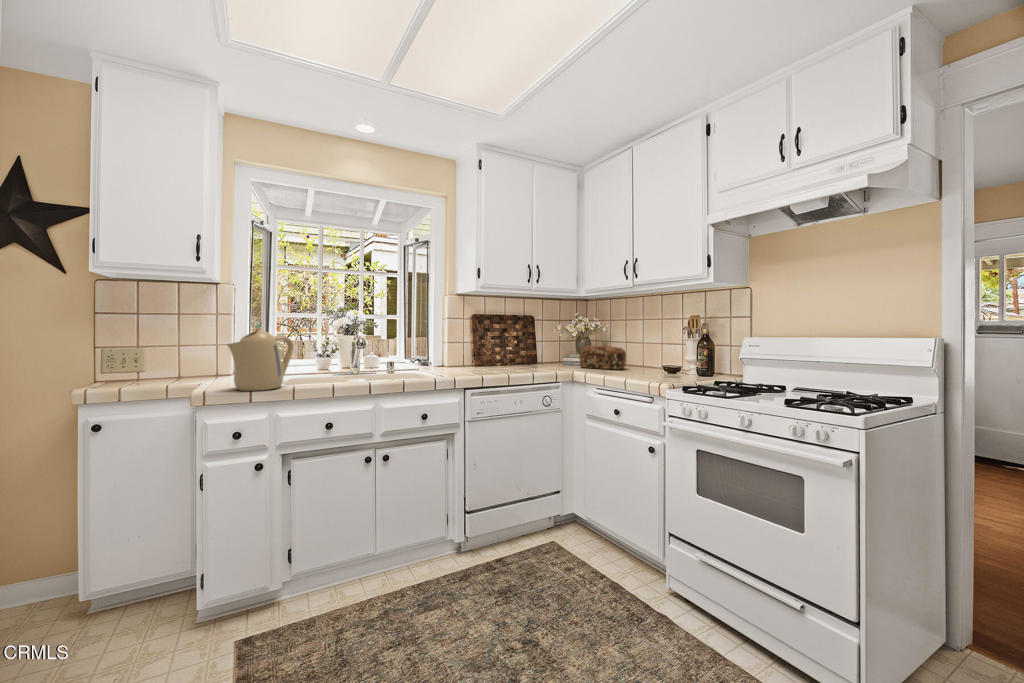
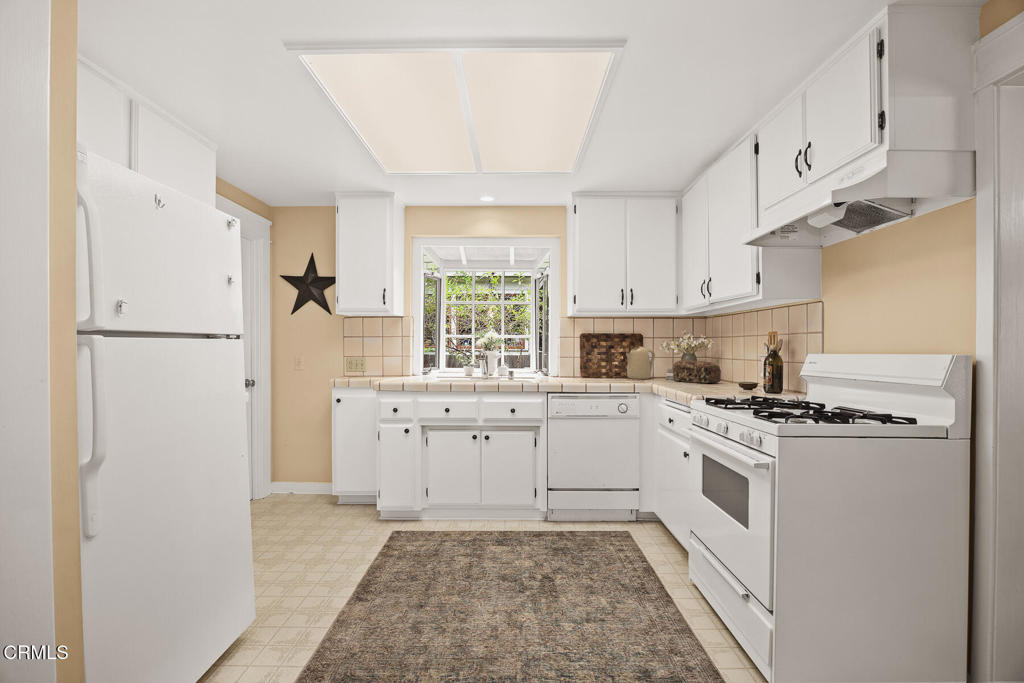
kettle: present [227,330,294,391] -> present [626,346,655,379]

